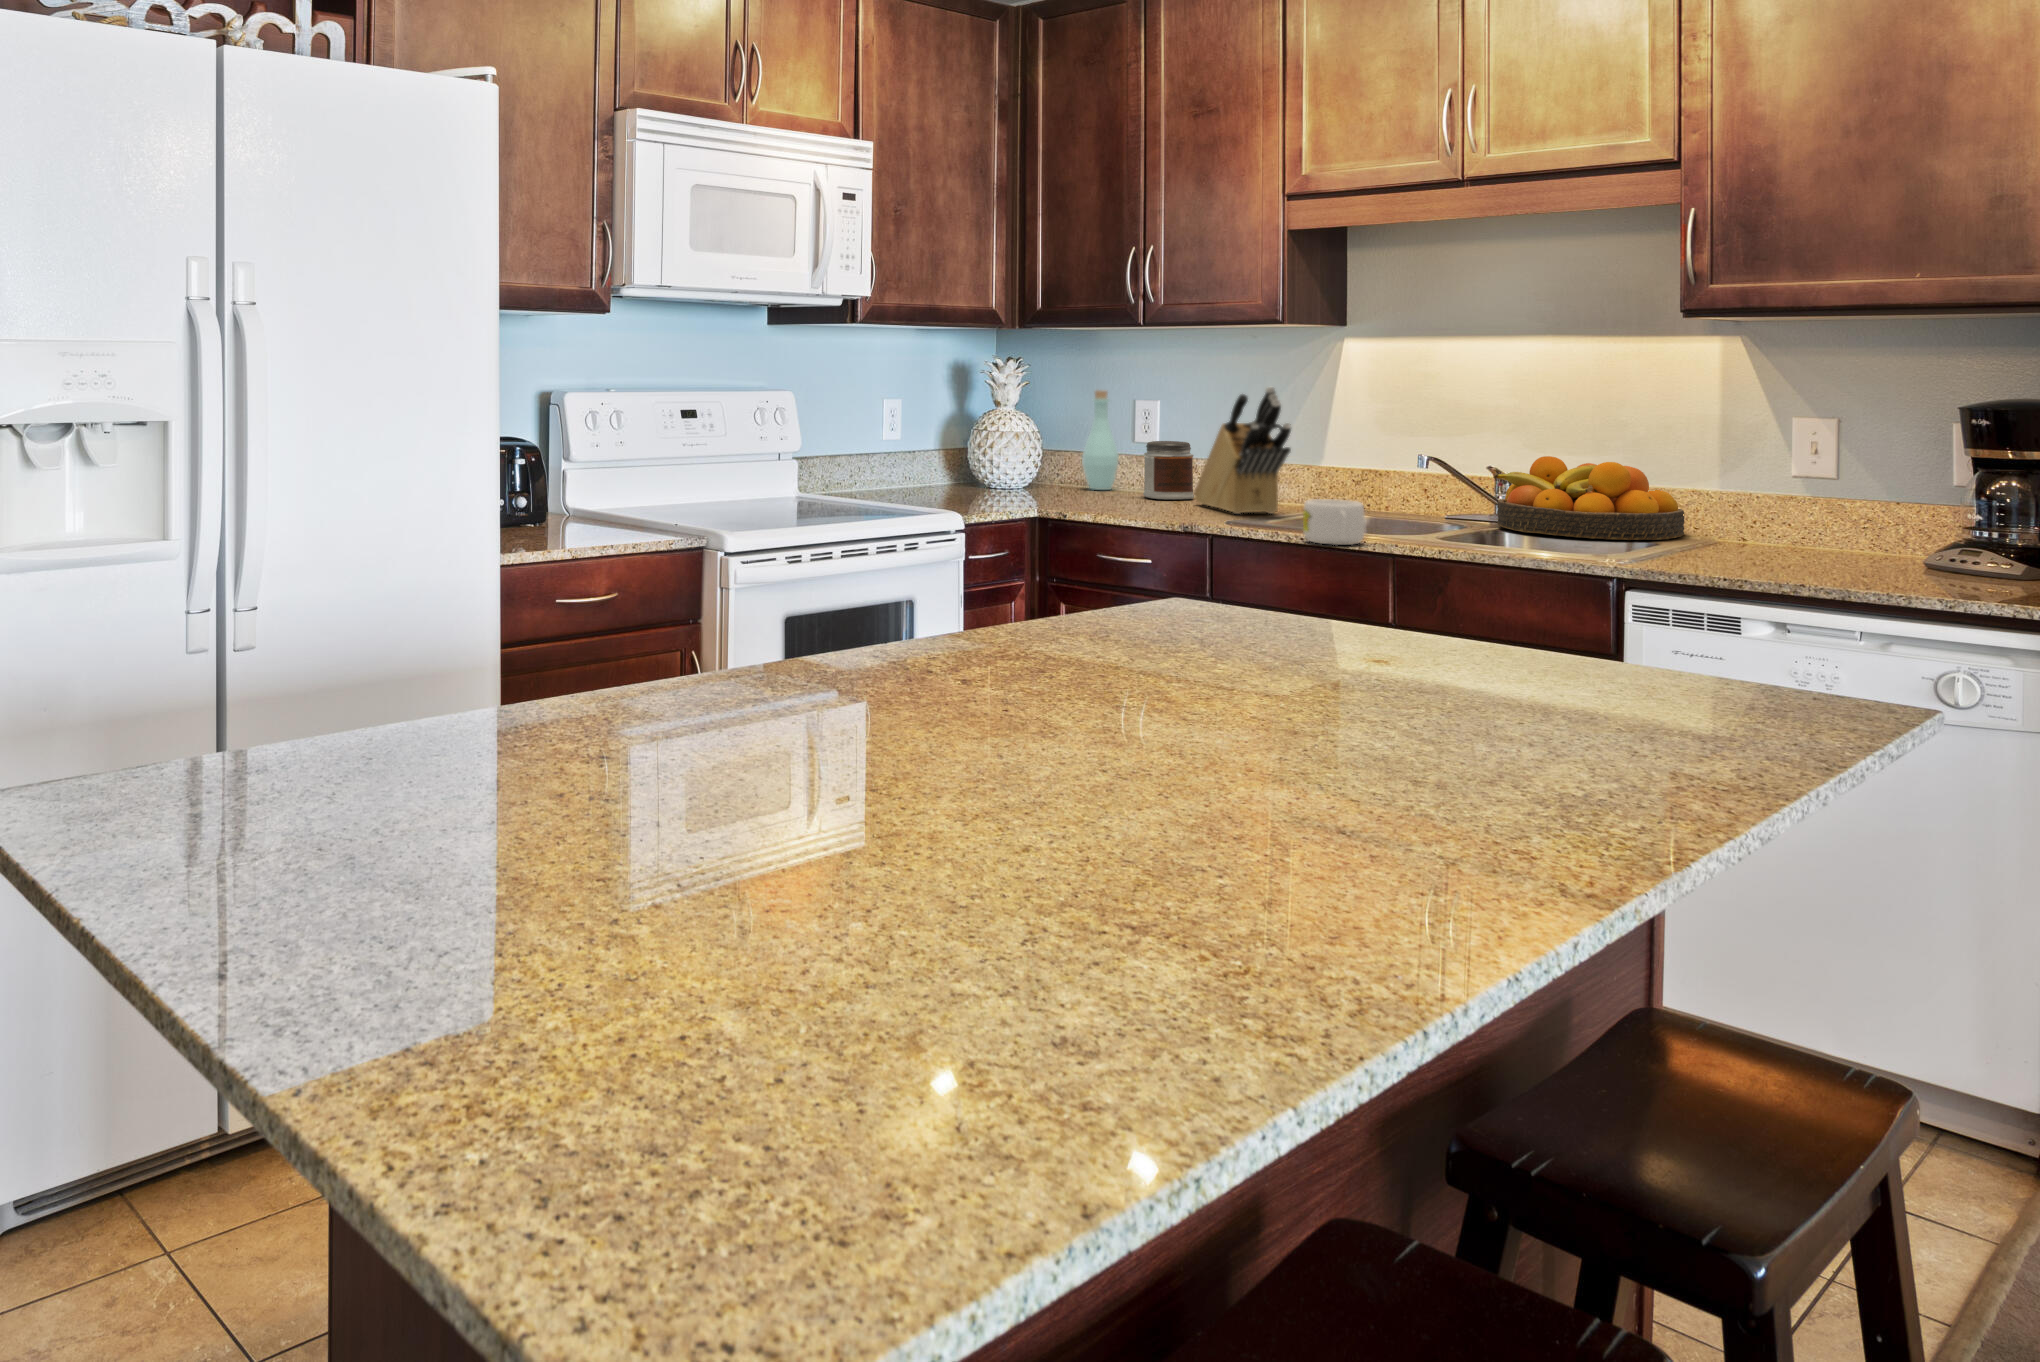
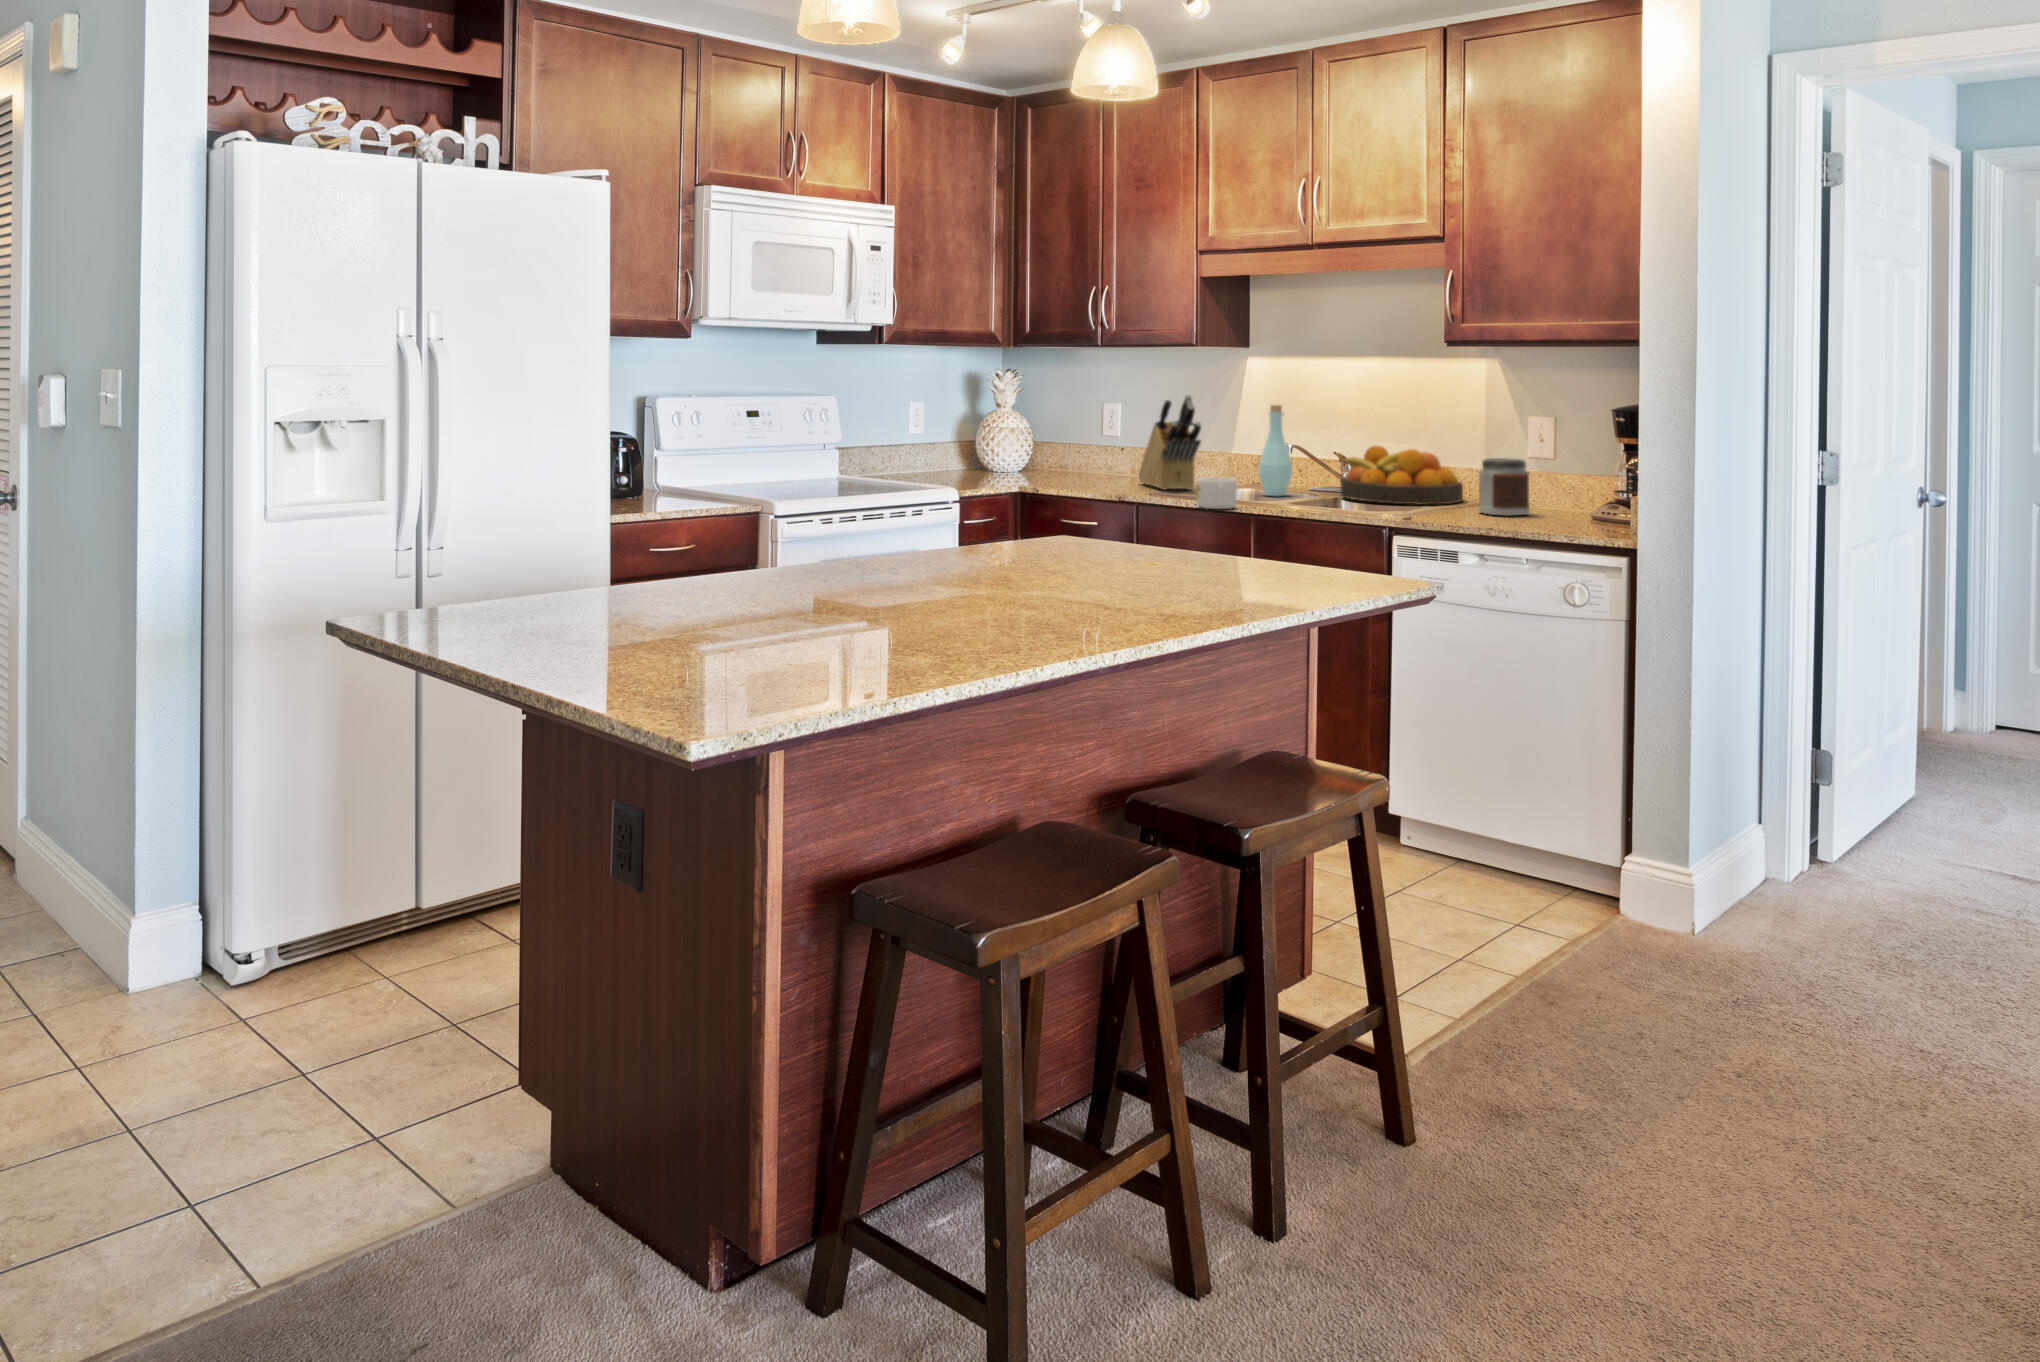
bottle: present [1082,390,1119,490] -> present [1258,405,1292,496]
jar: present [1143,441,1194,499] -> present [1478,458,1530,516]

